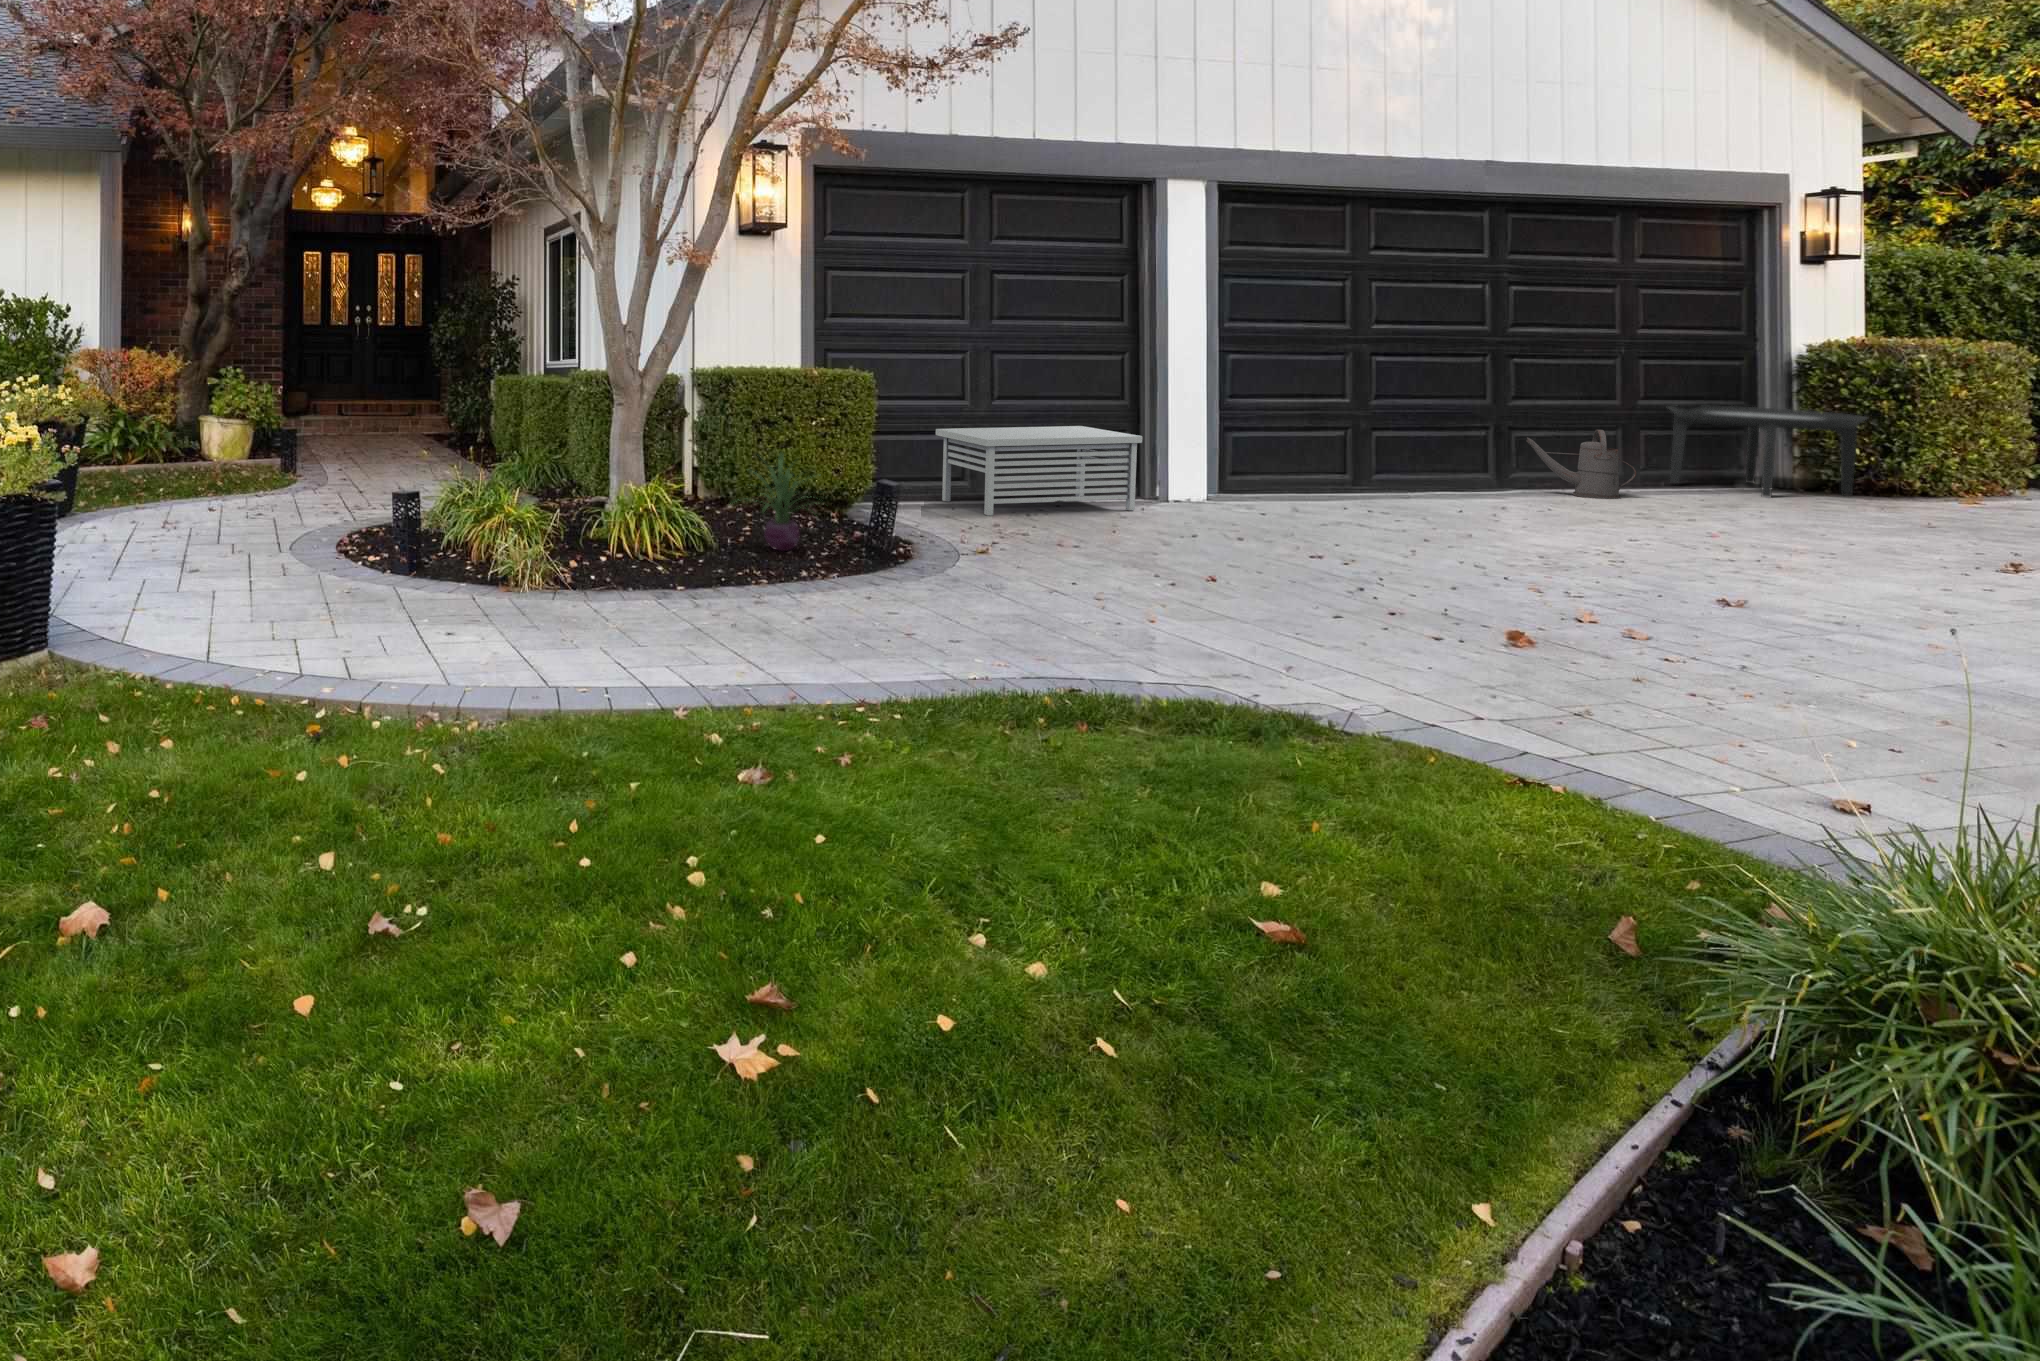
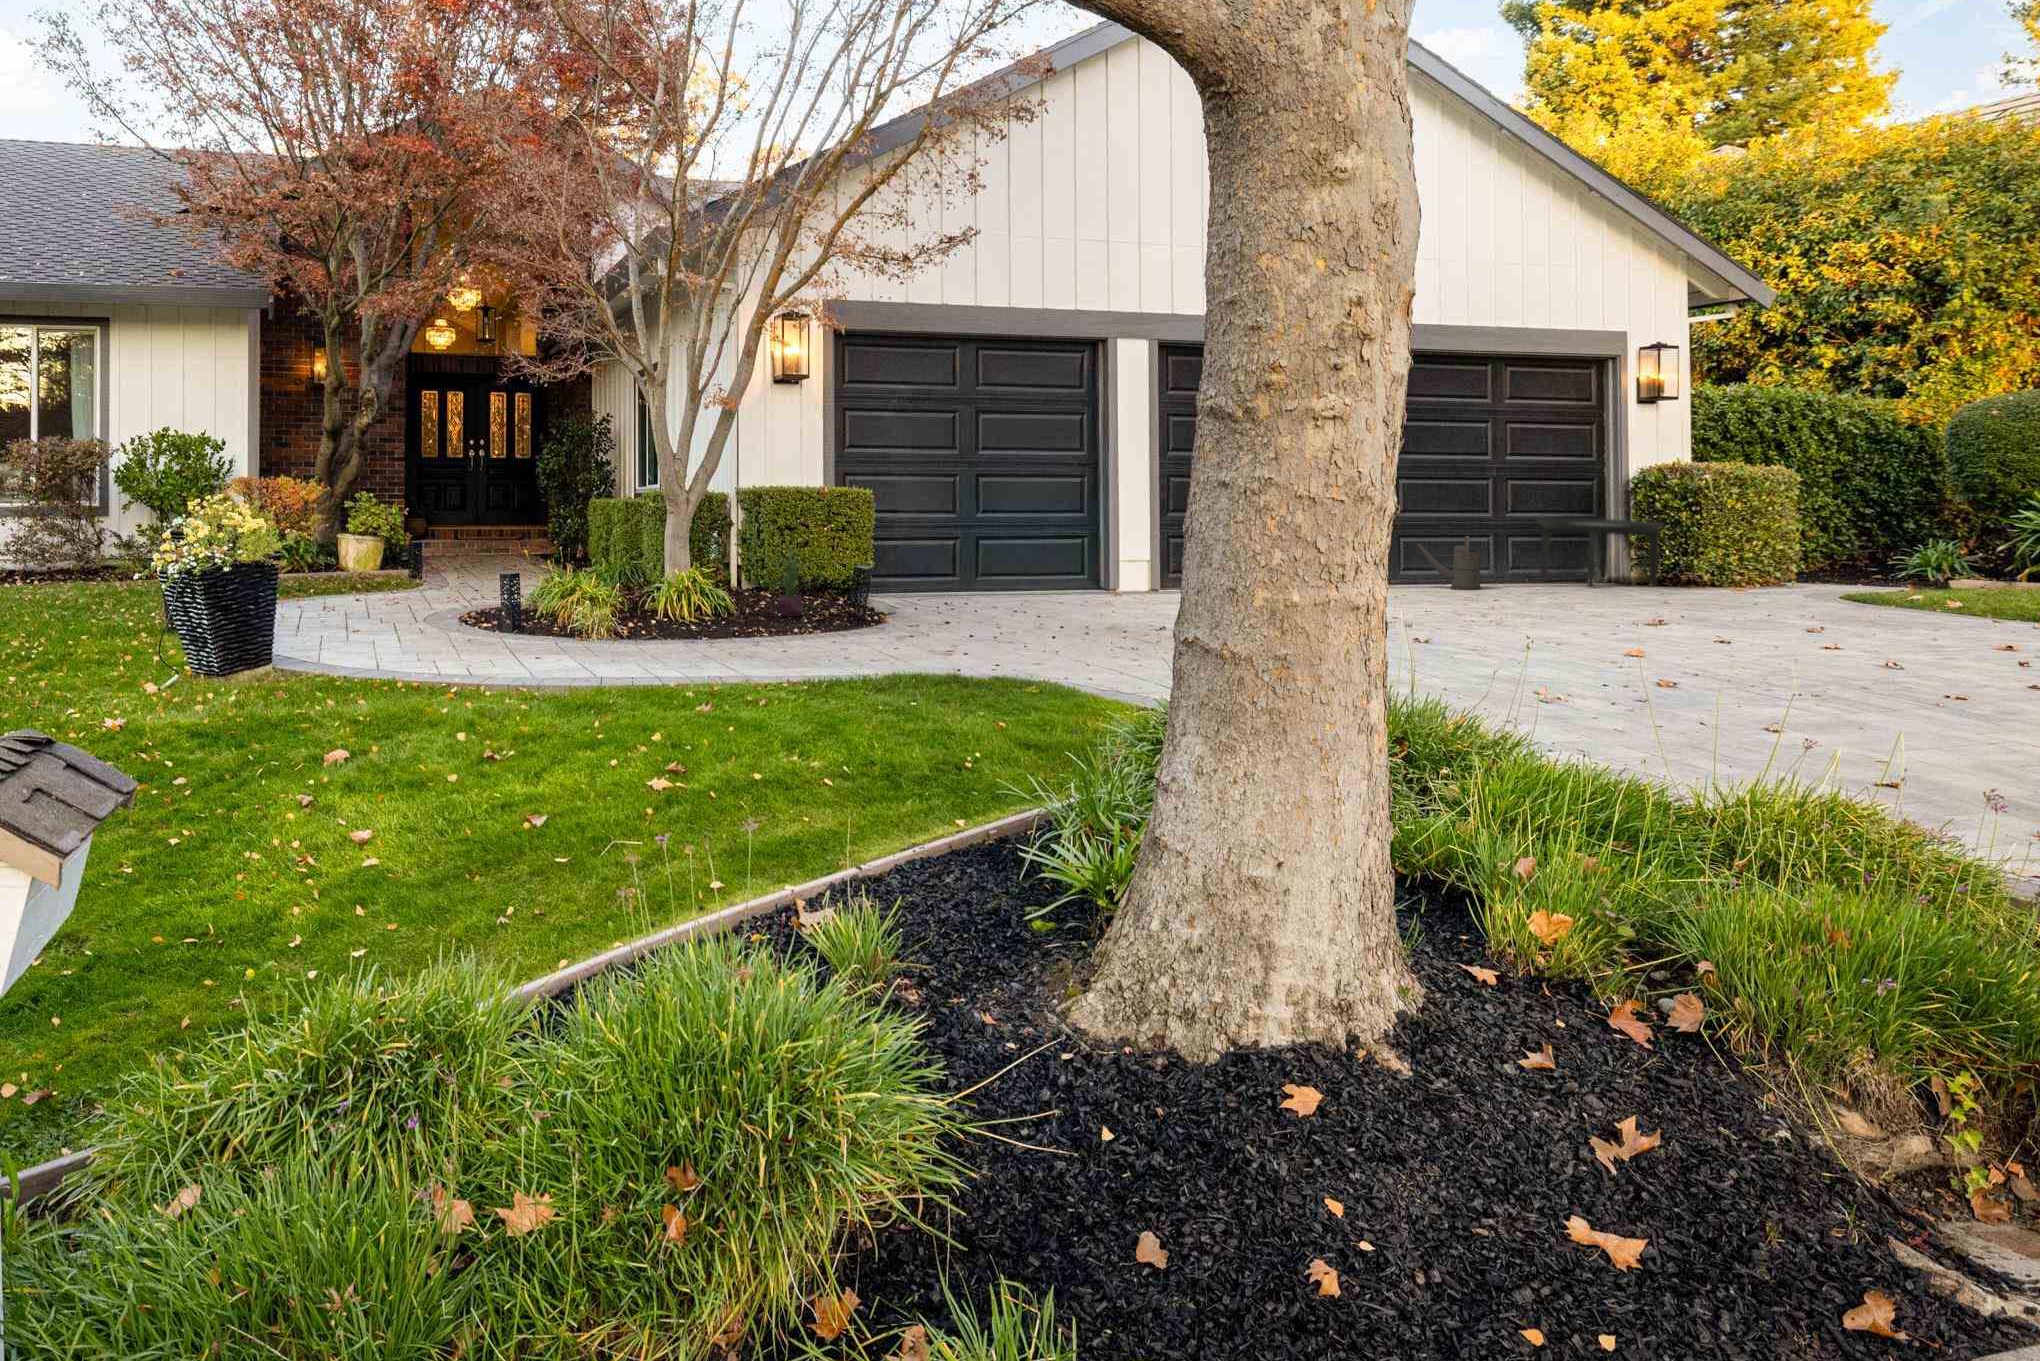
storage bench: present [936,426,1142,516] -> none [934,534,1085,599]

